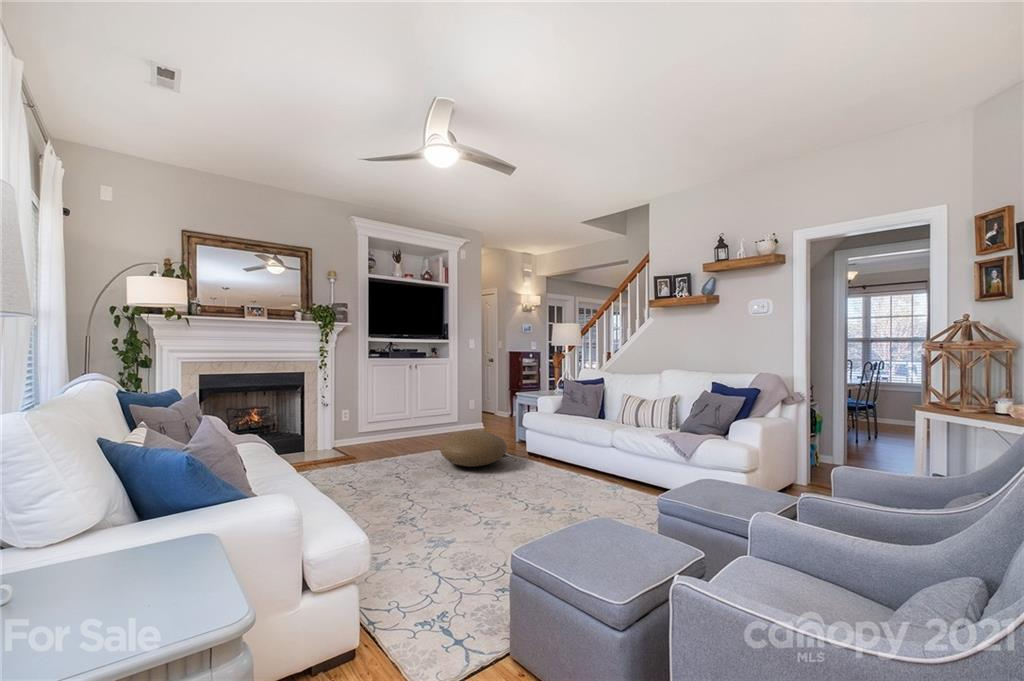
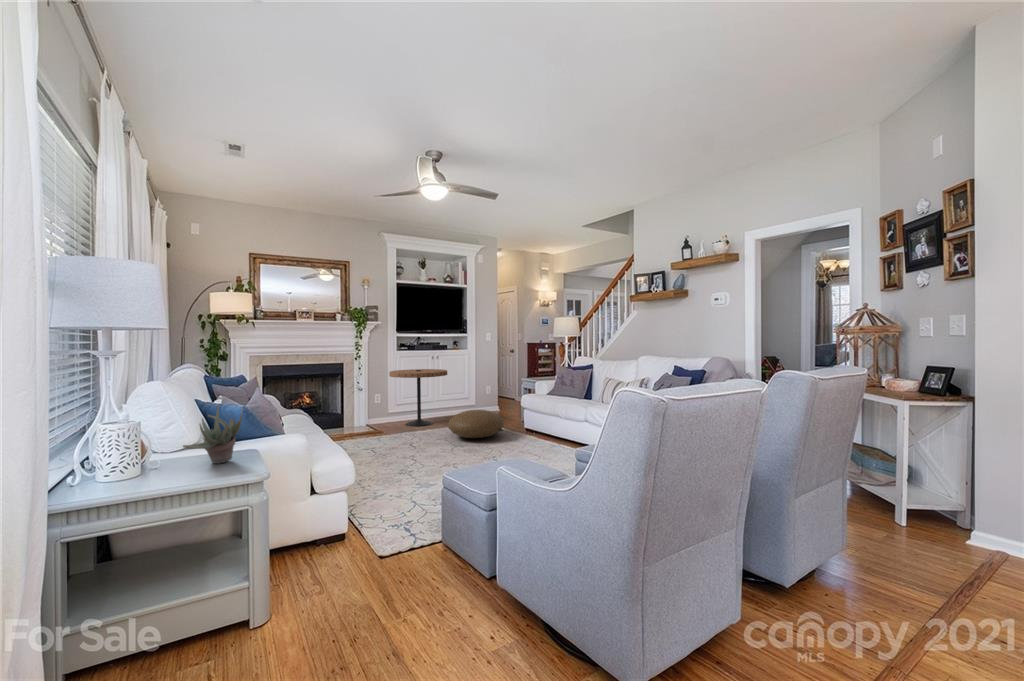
side table: none [361,380,432,450] -> present [389,369,447,426]
succulent plant: none [65,470,198,587] -> present [183,405,243,464]

